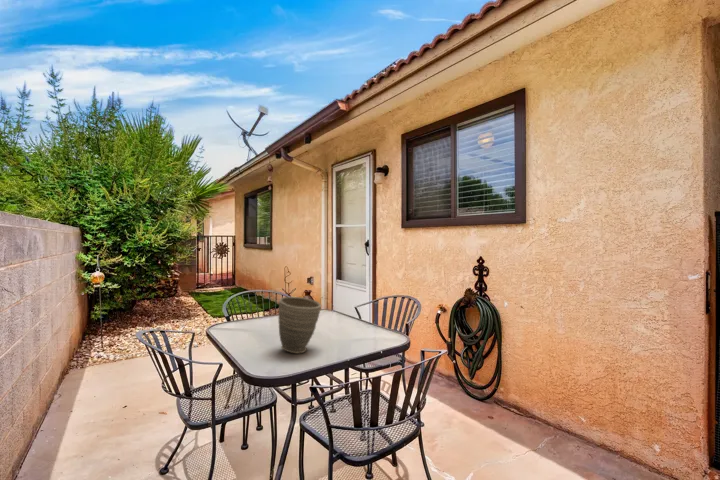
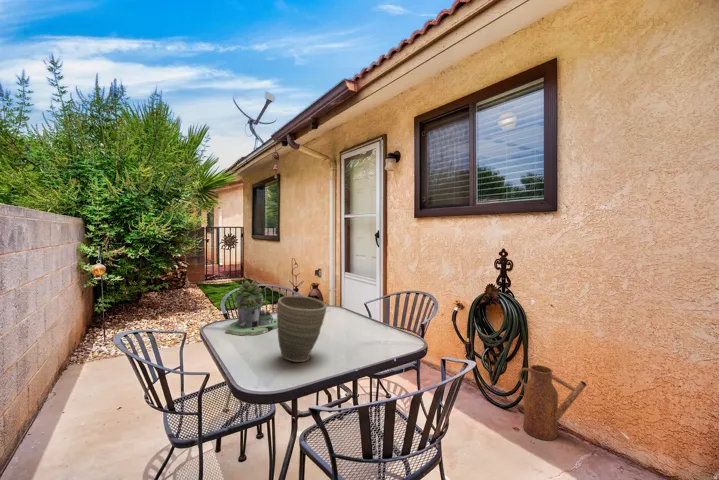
succulent planter: none [229,285,278,334] -> present [225,281,277,335]
watering can: none [493,361,550,427] -> present [518,365,586,440]

